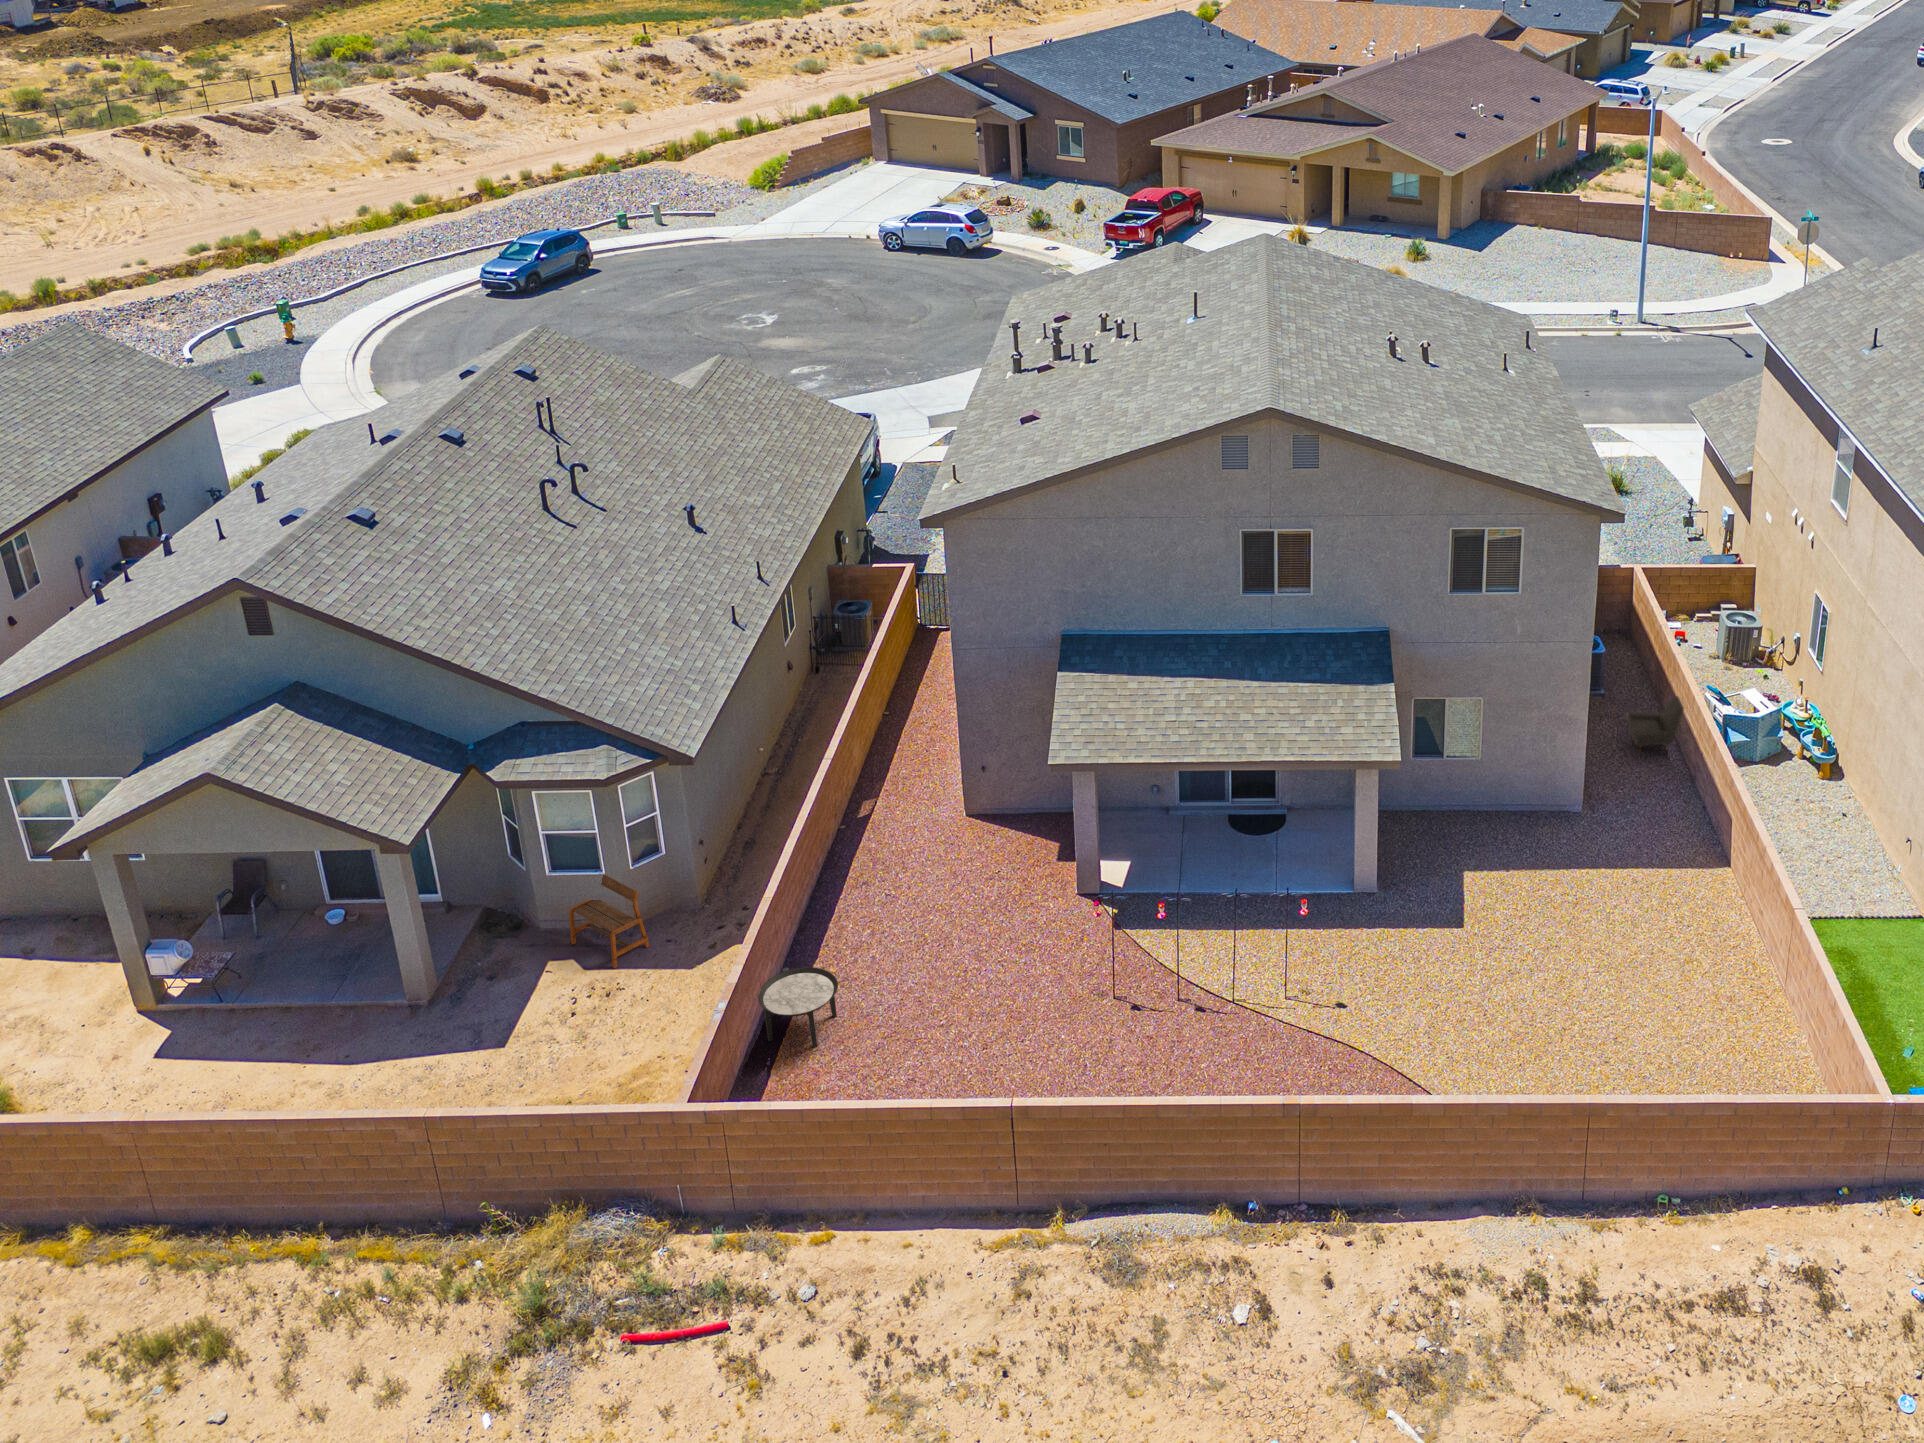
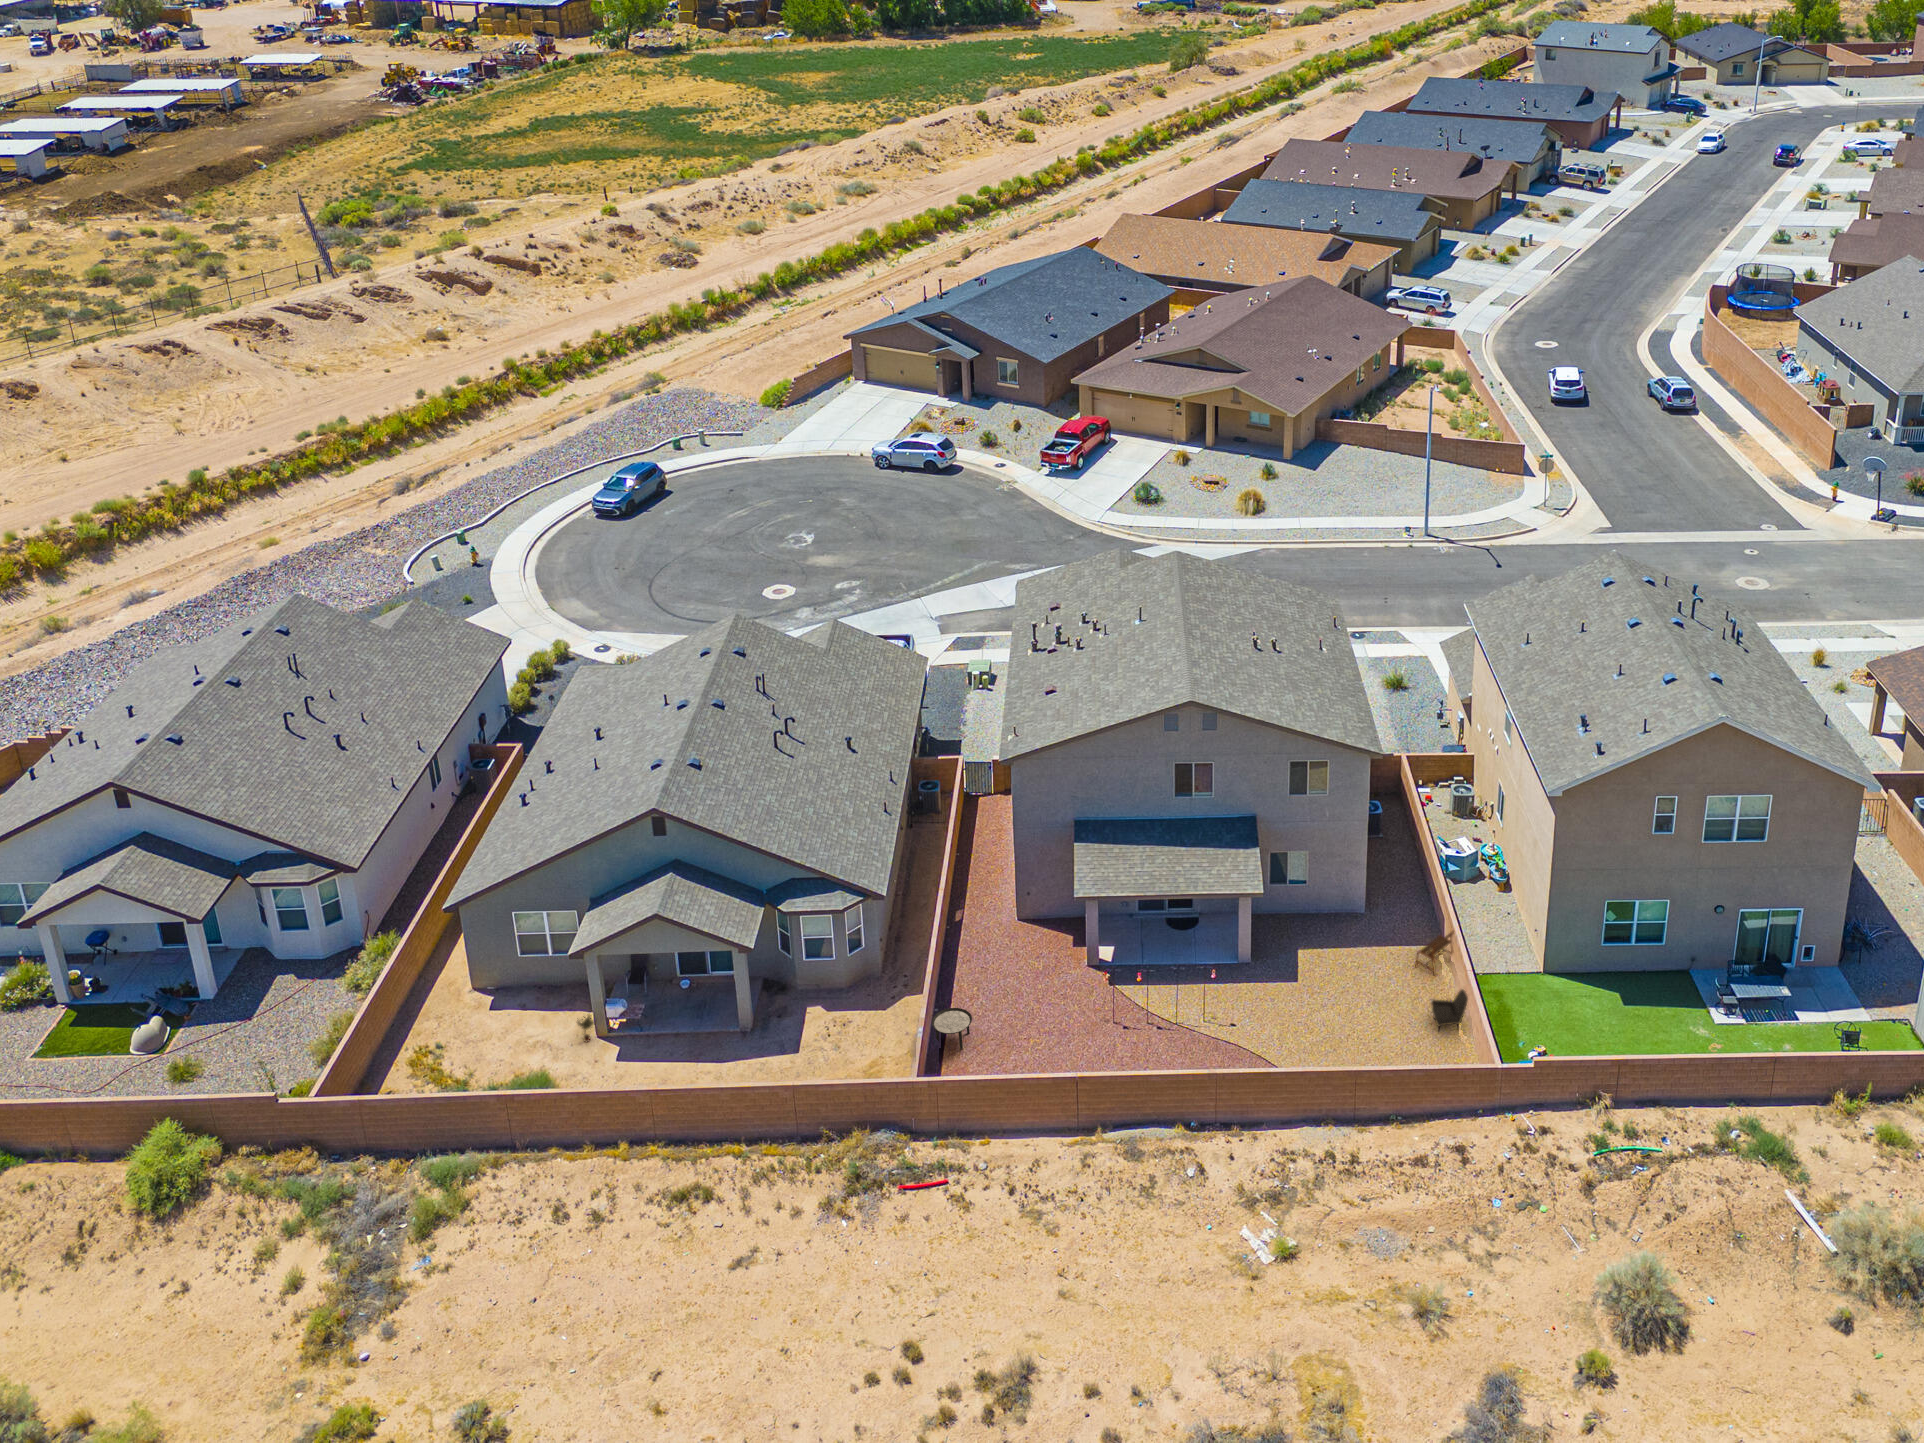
chair: present [1629,696,1685,753] -> present [1431,989,1468,1027]
bench: present [569,875,649,968] -> present [1415,931,1454,974]
potted tree: none [89,966,129,1021] -> present [577,1015,596,1042]

